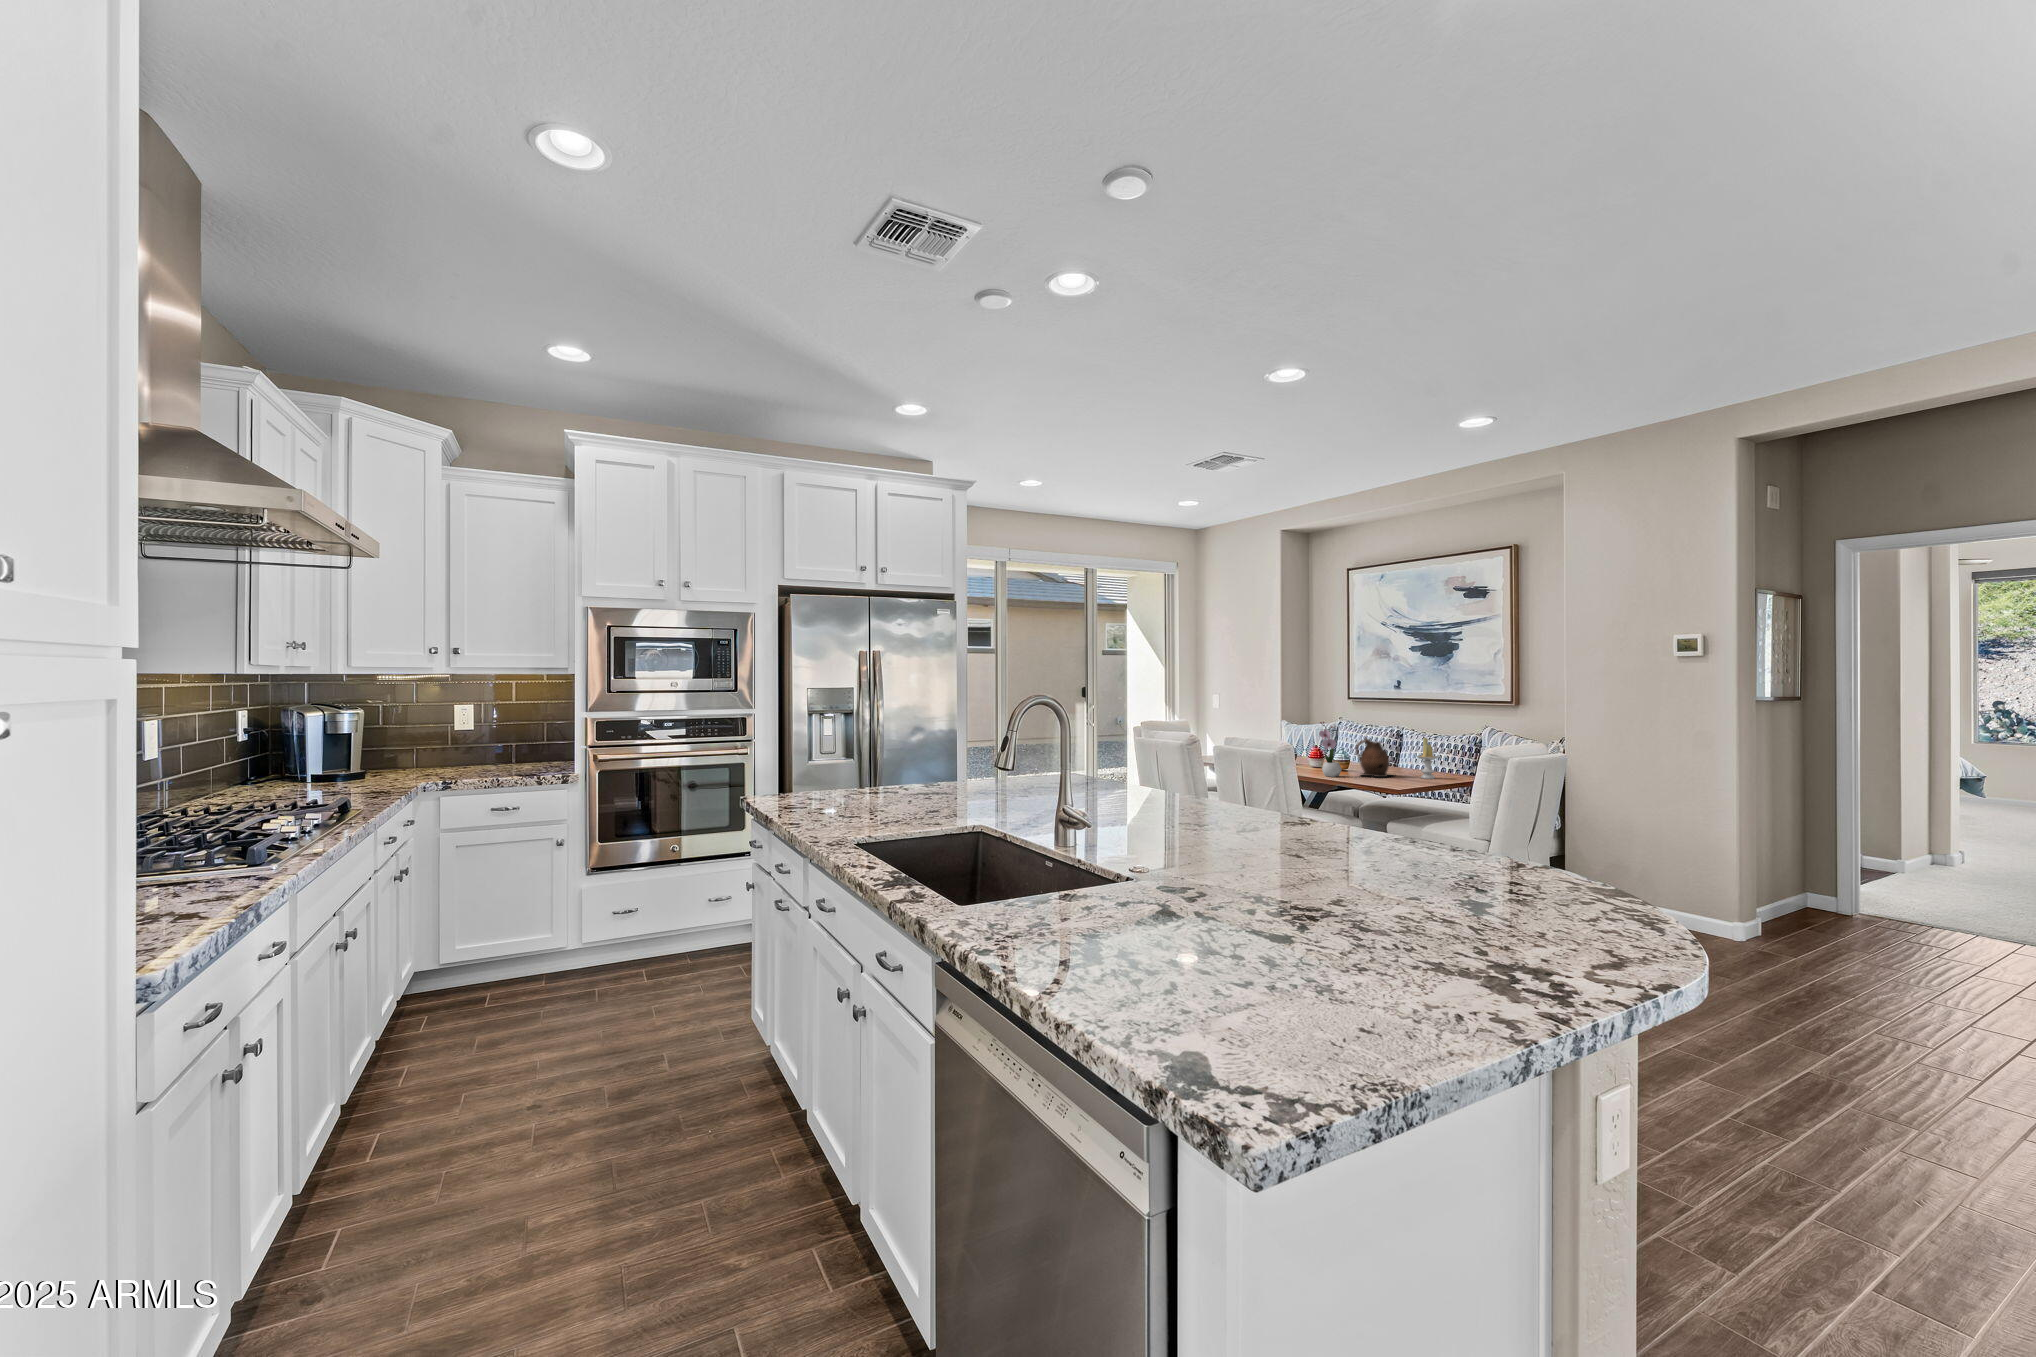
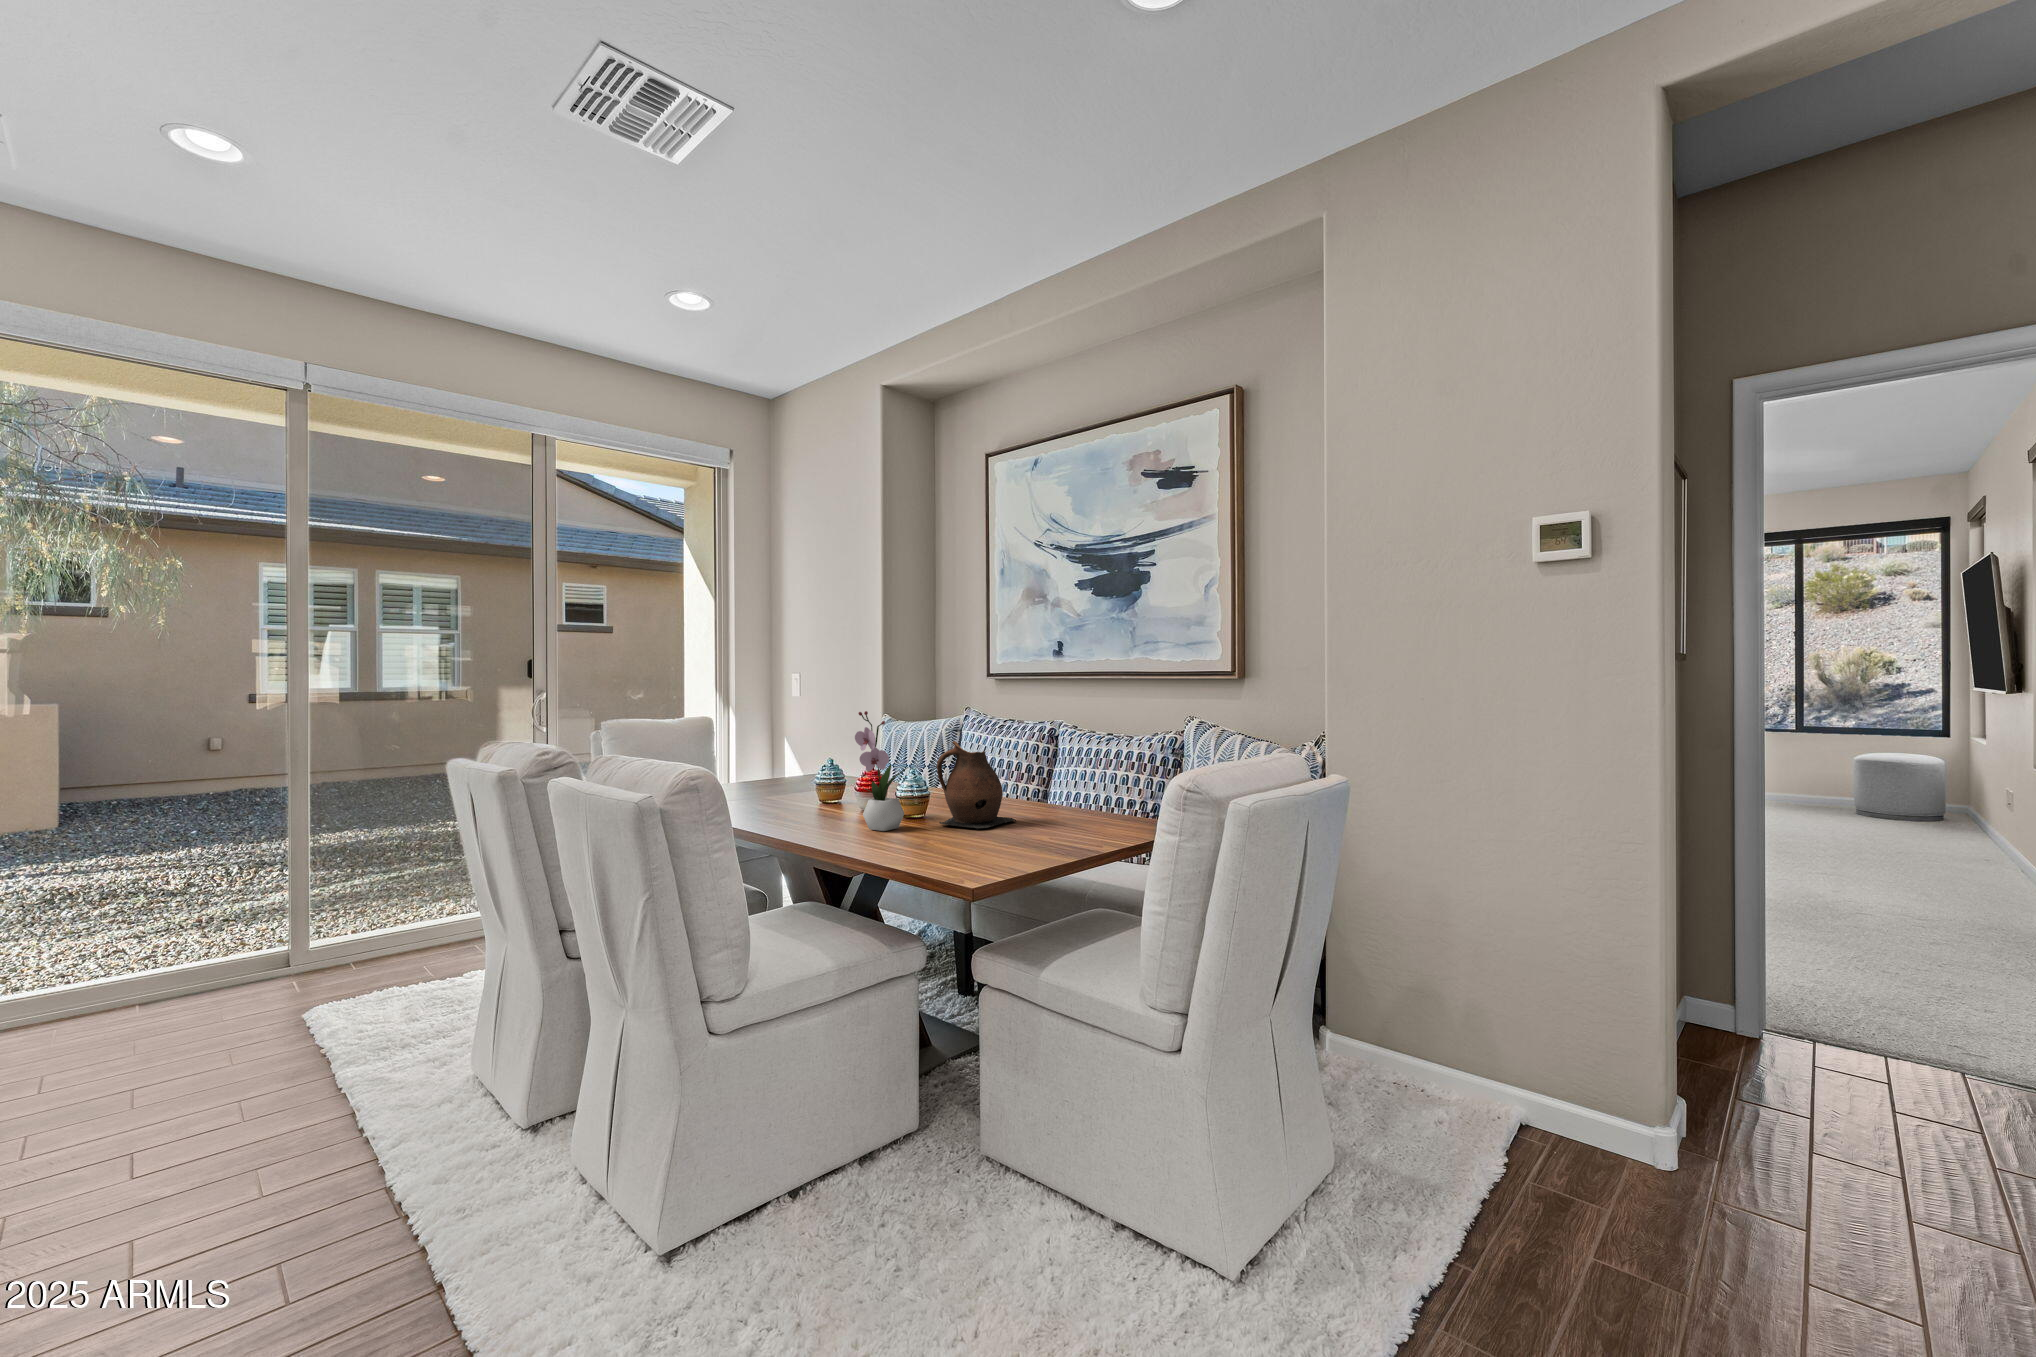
candle: present [1417,738,1439,779] -> none [1051,742,1094,828]

